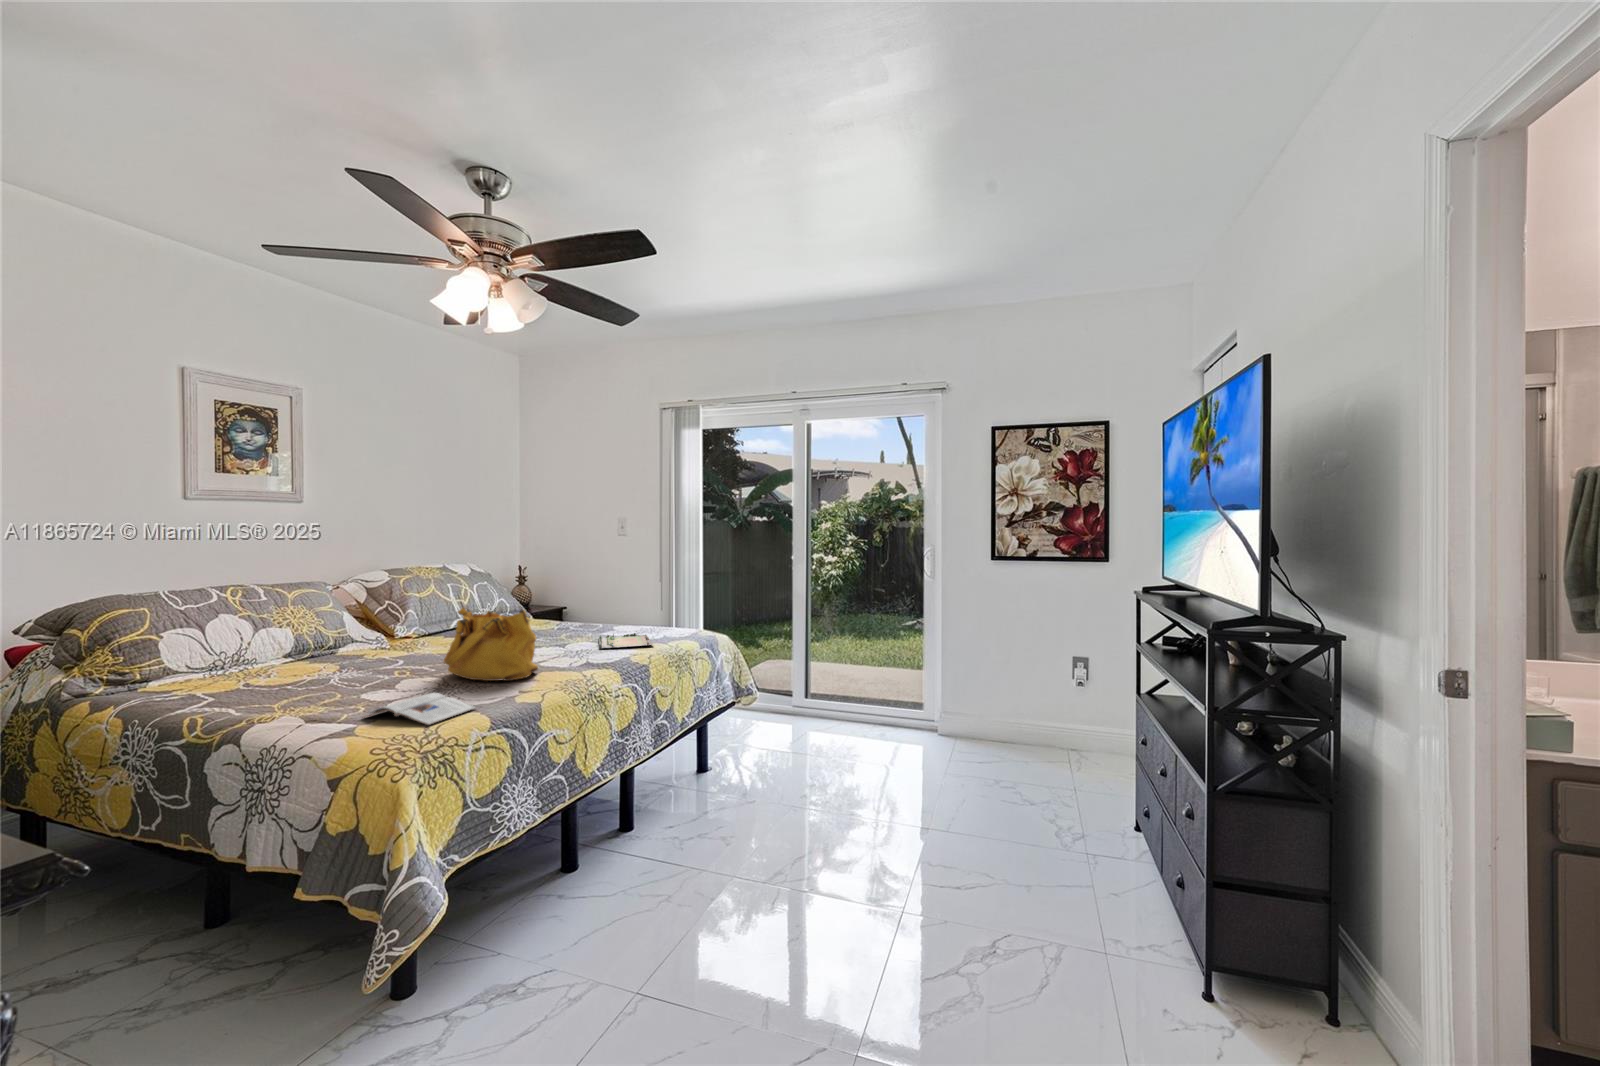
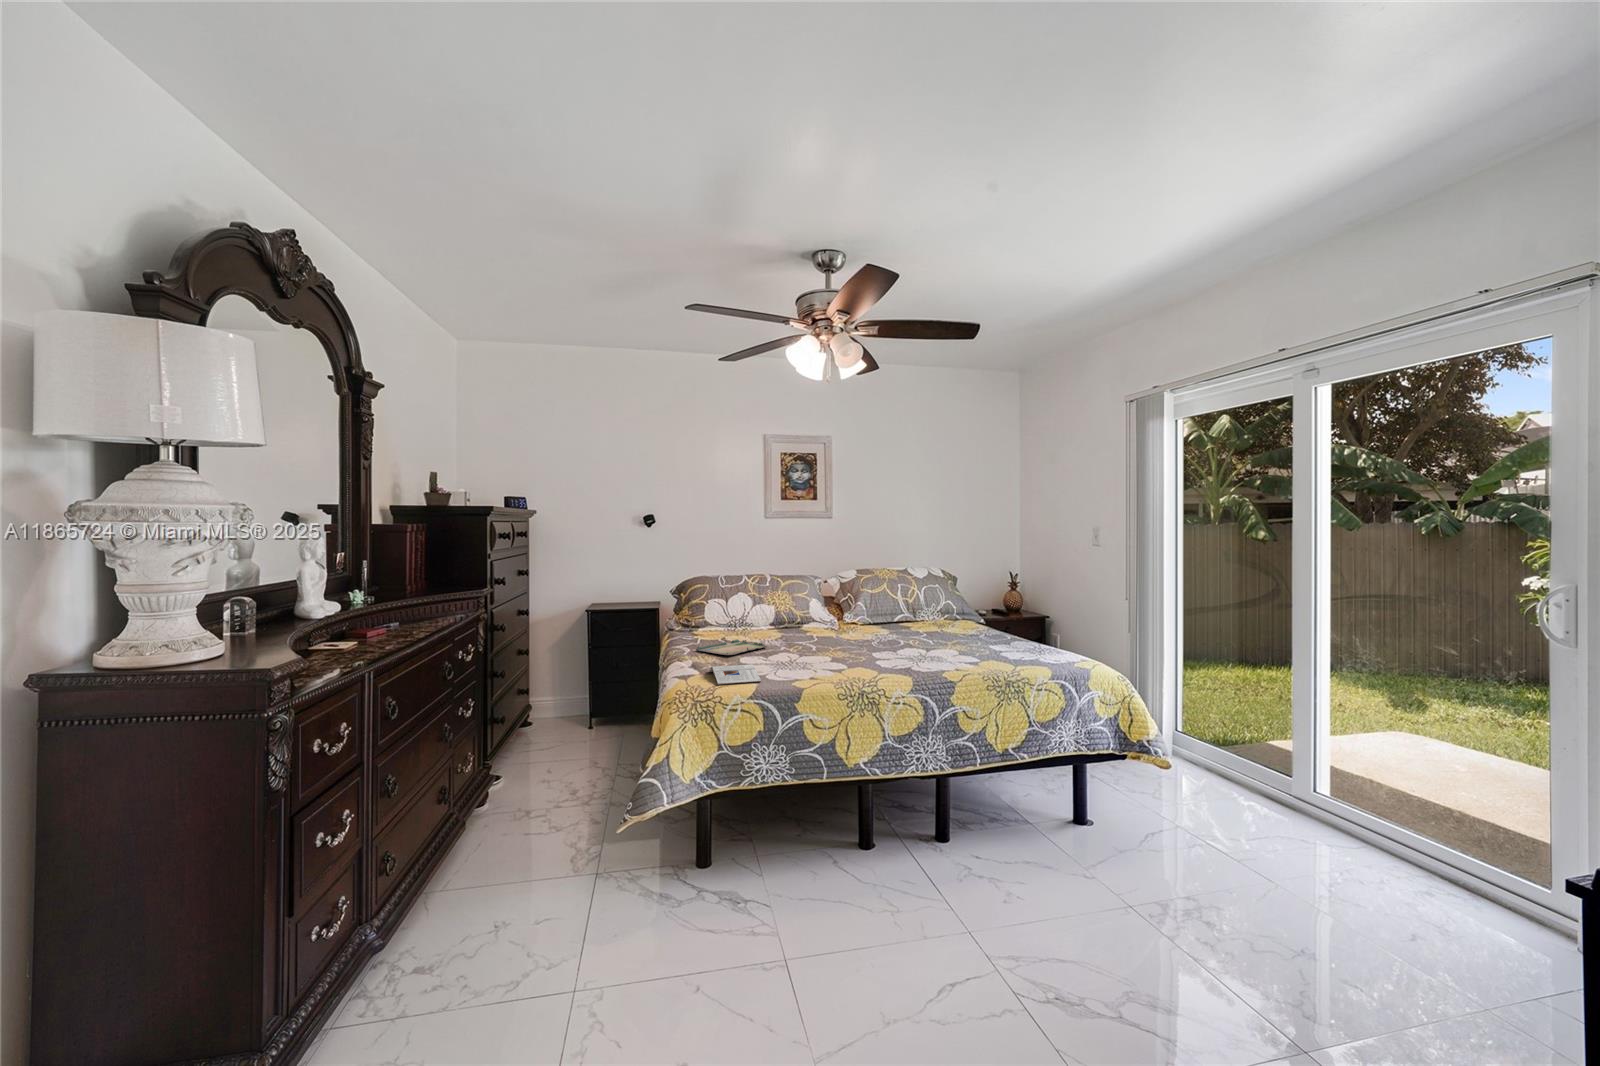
handbag: present [443,607,538,681] -> none [788,604,860,669]
tray: present [599,633,653,649] -> present [696,639,767,655]

